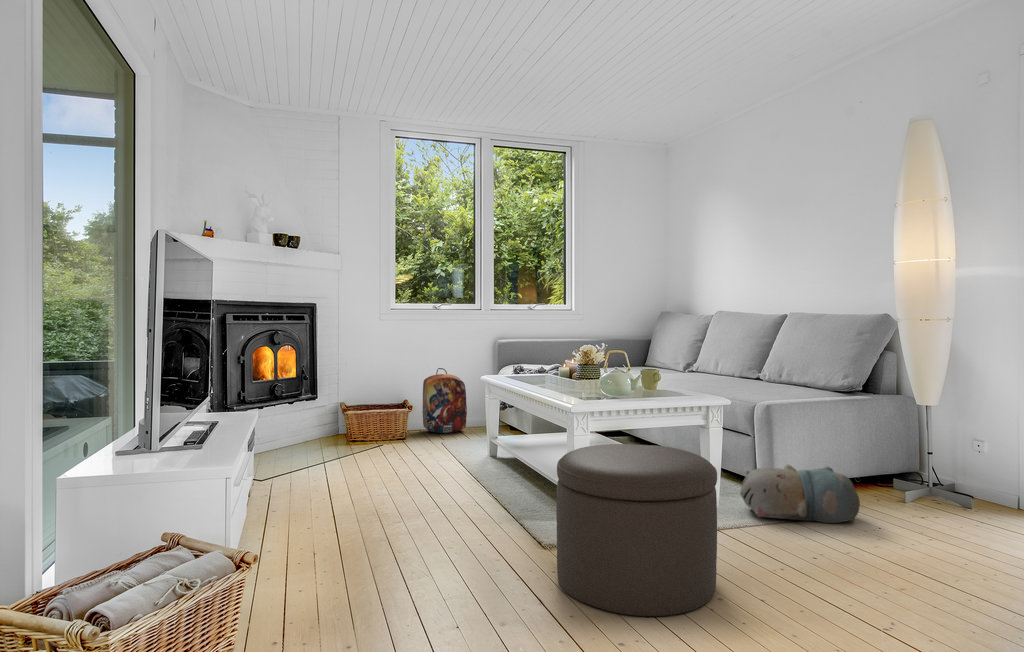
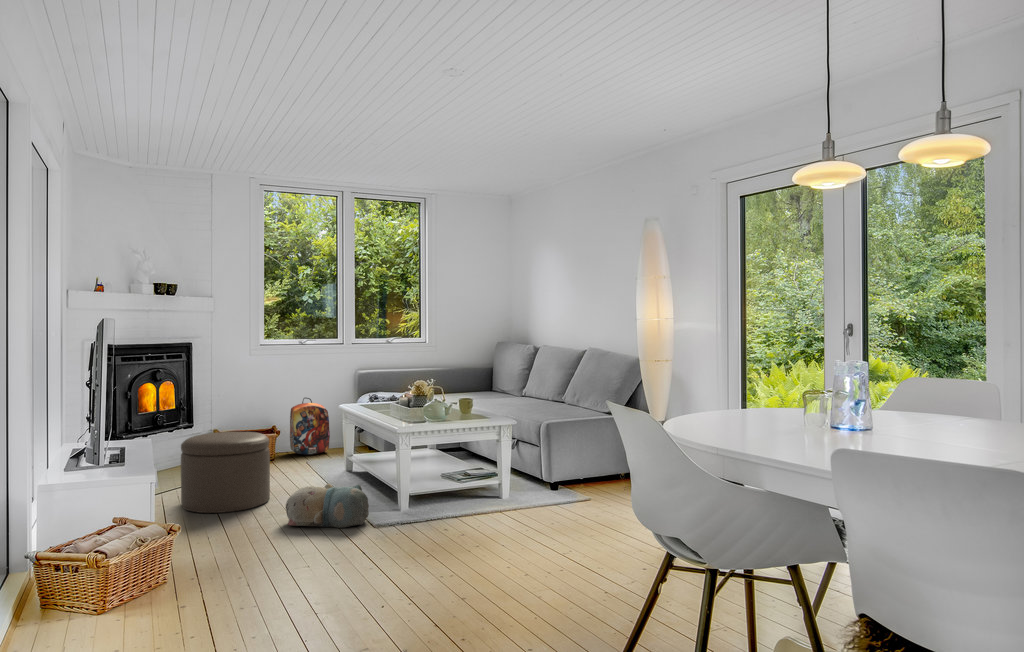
ottoman: present [556,444,717,616] -> present [181,432,270,513]
plush toy: present [740,465,860,523] -> present [286,484,369,528]

